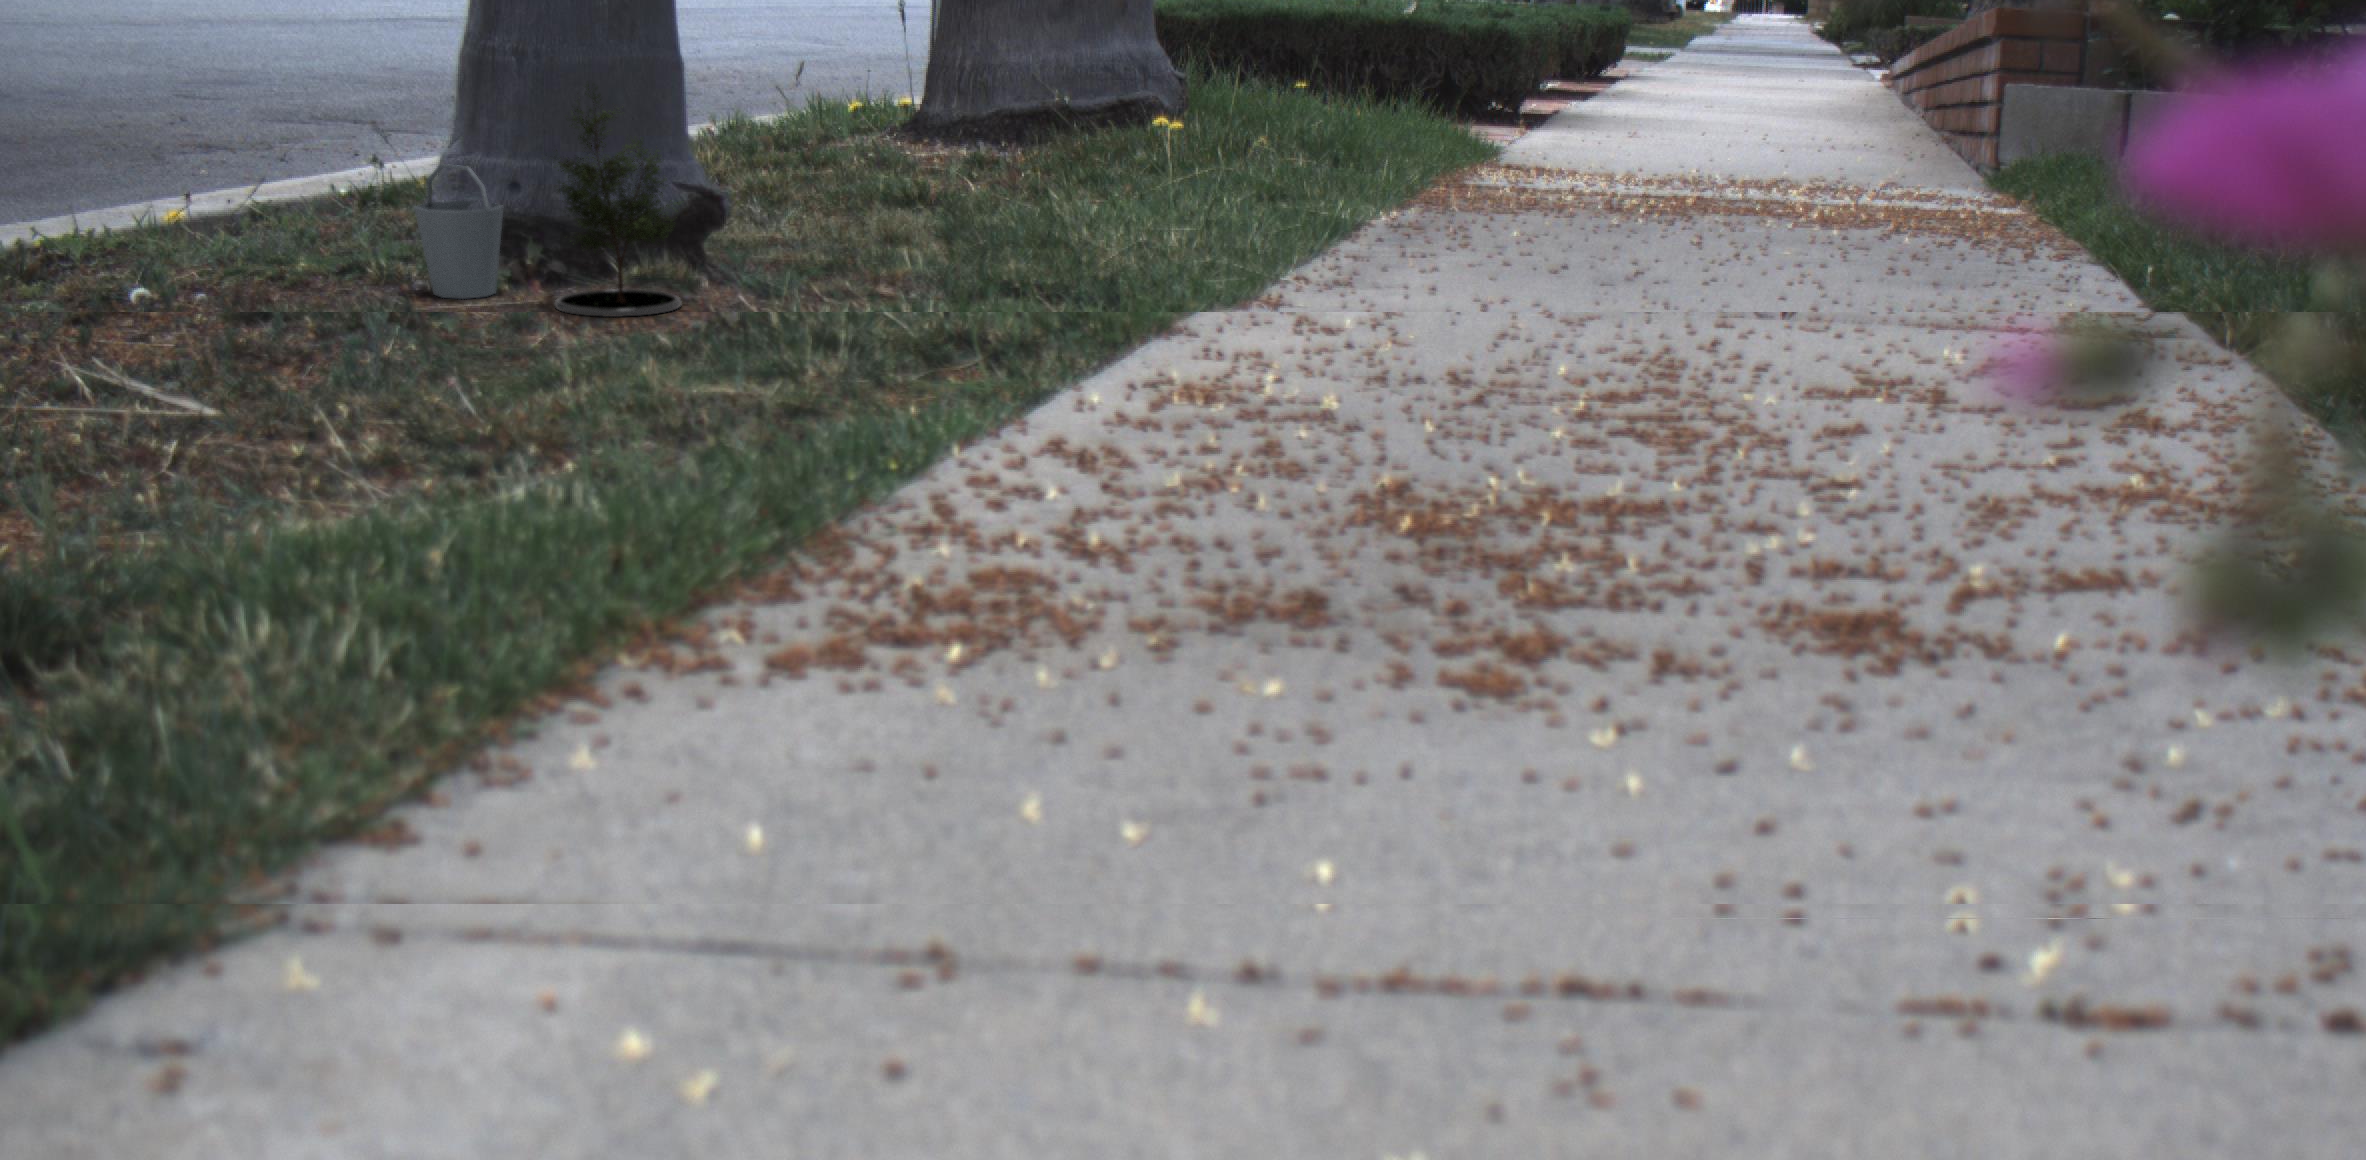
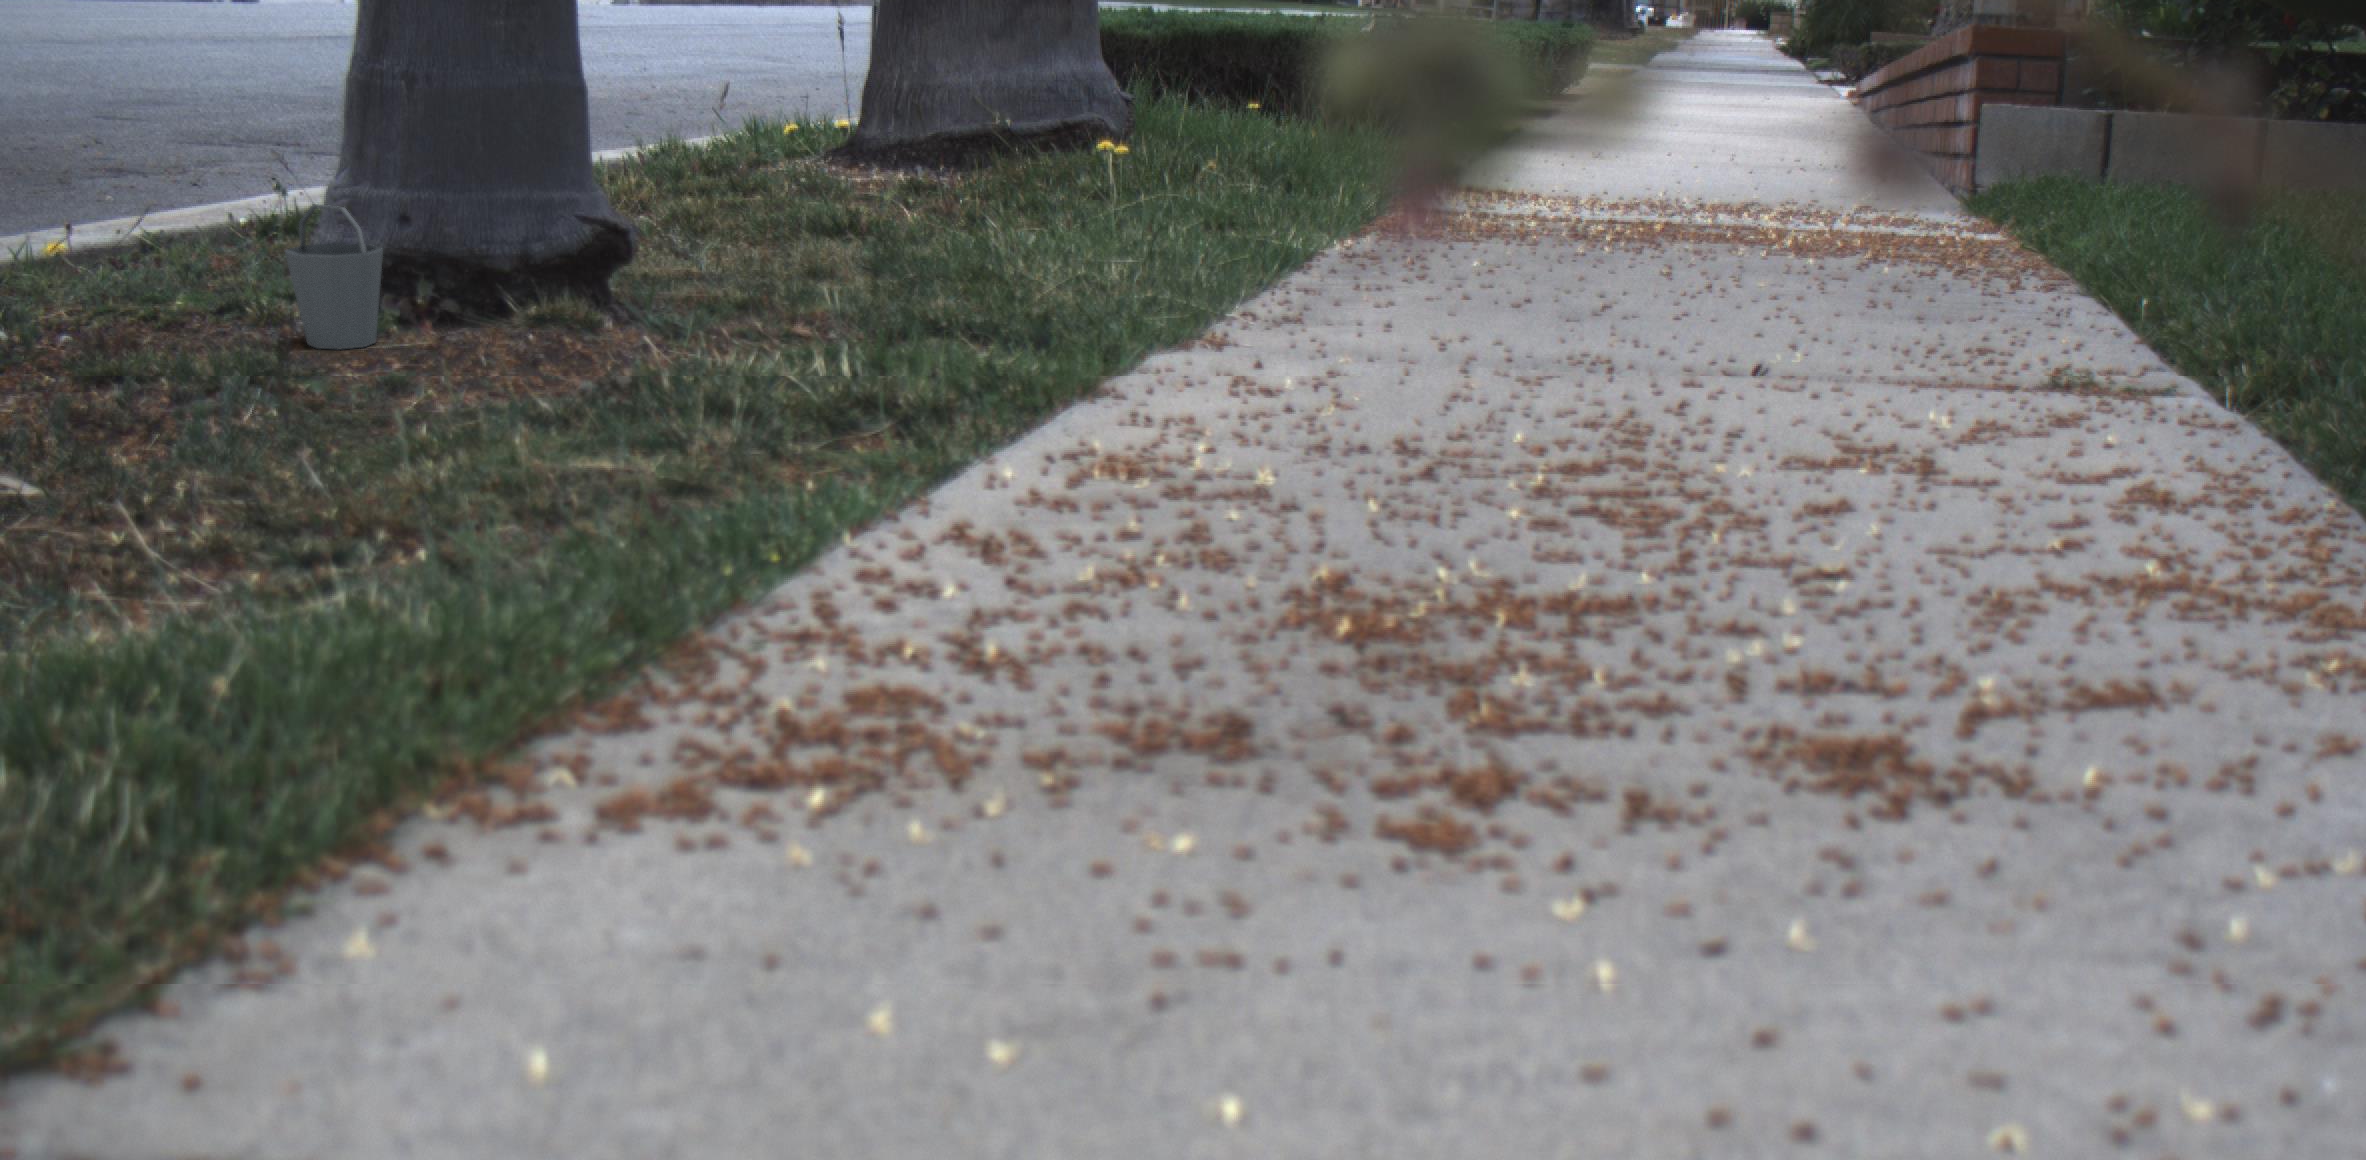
potted tree: present [555,85,682,317] -> none [419,116,579,370]

